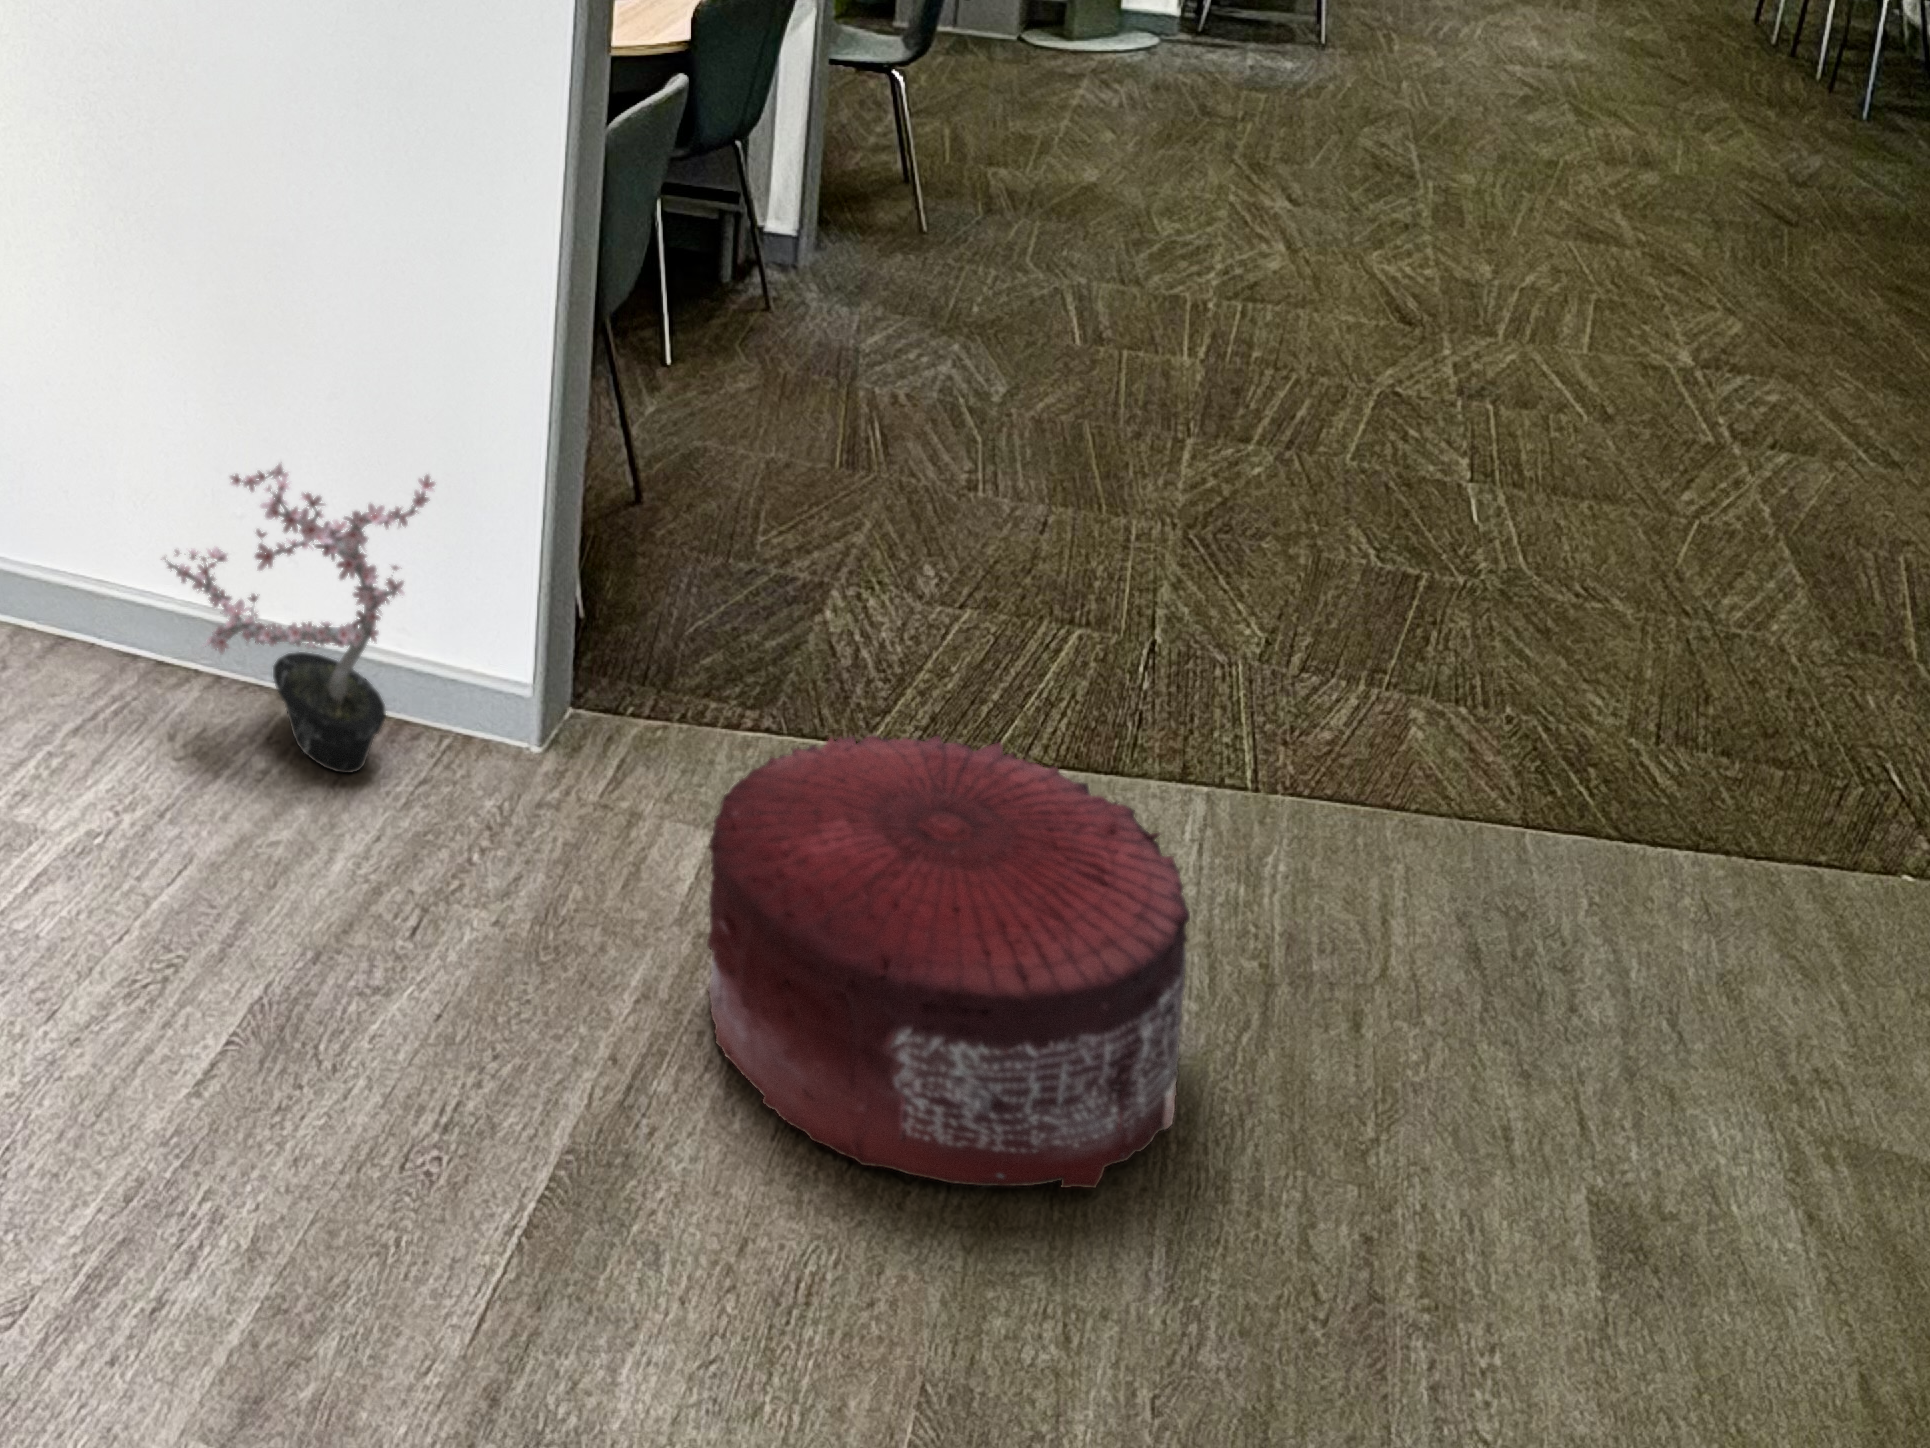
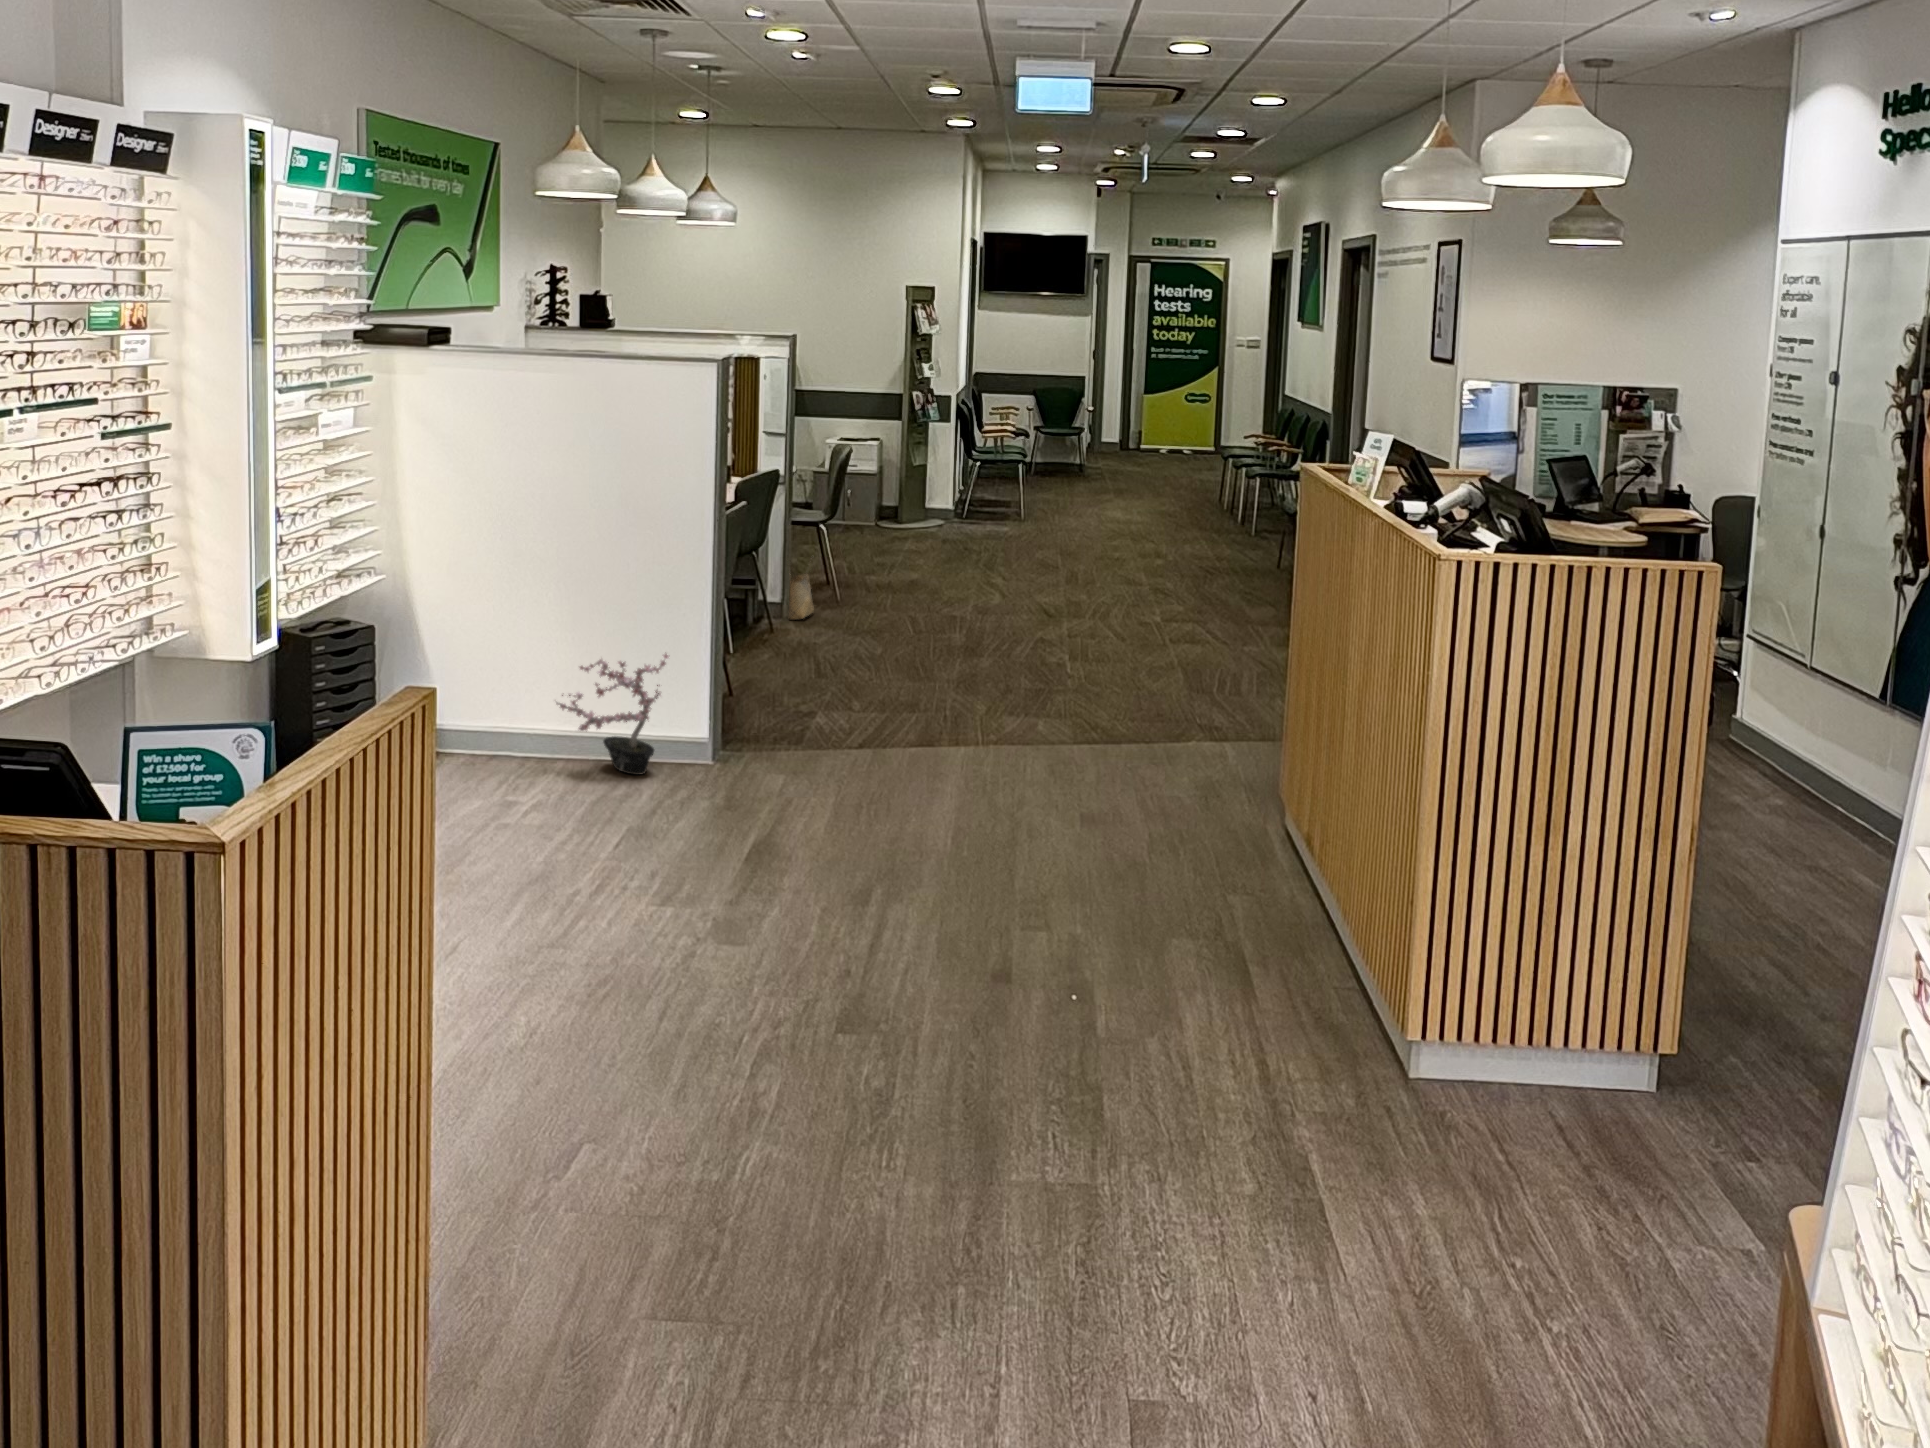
woven basket: none [810,137,870,275] -> present [789,574,814,619]
pouf: present [707,735,1190,1188] -> none [793,713,956,832]

